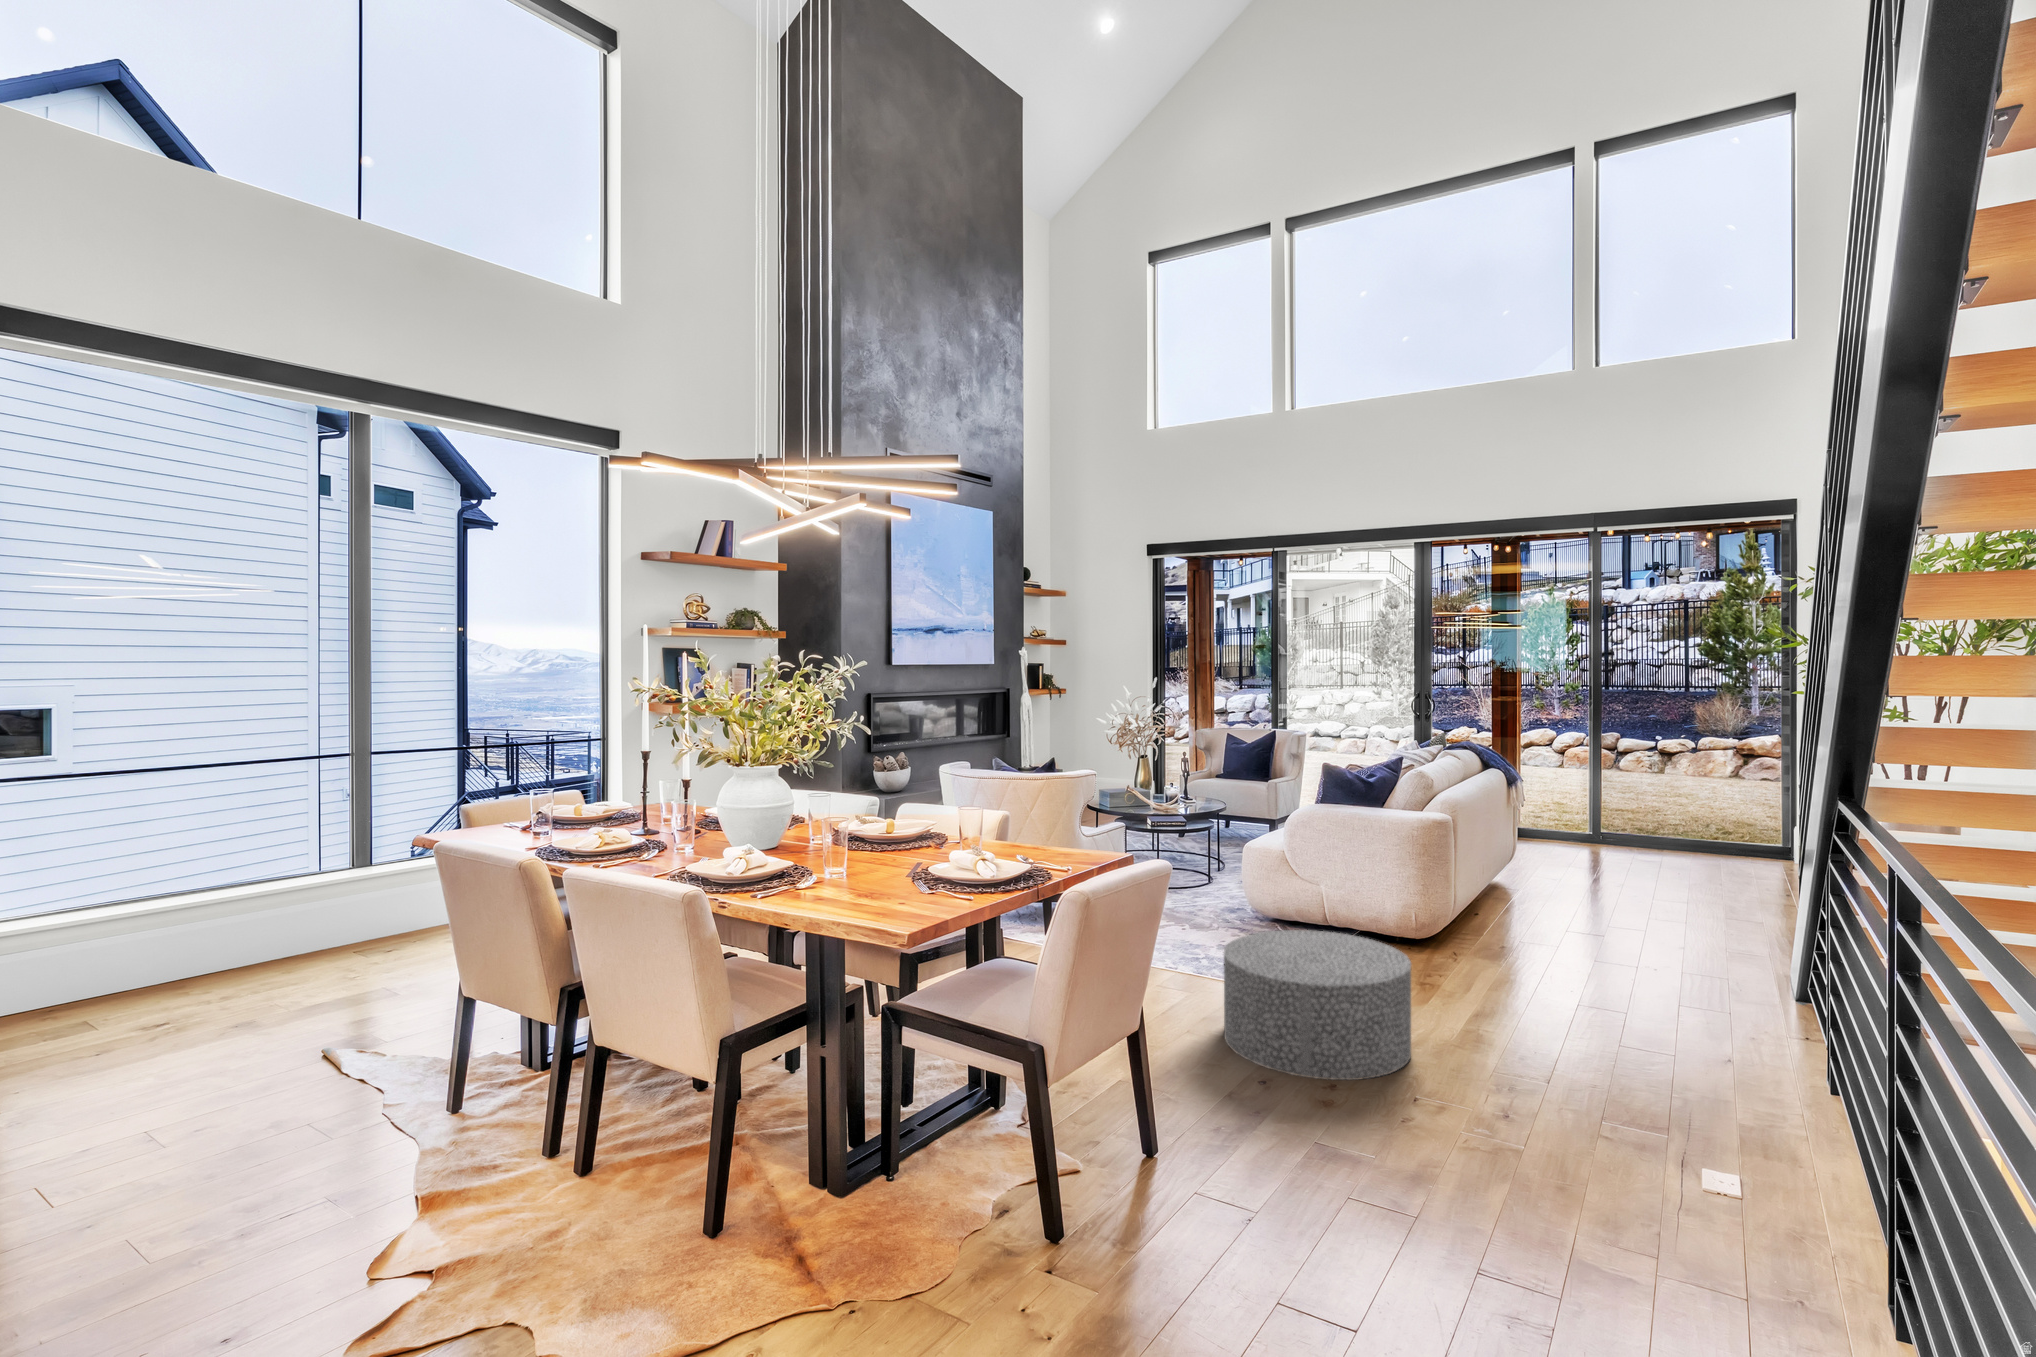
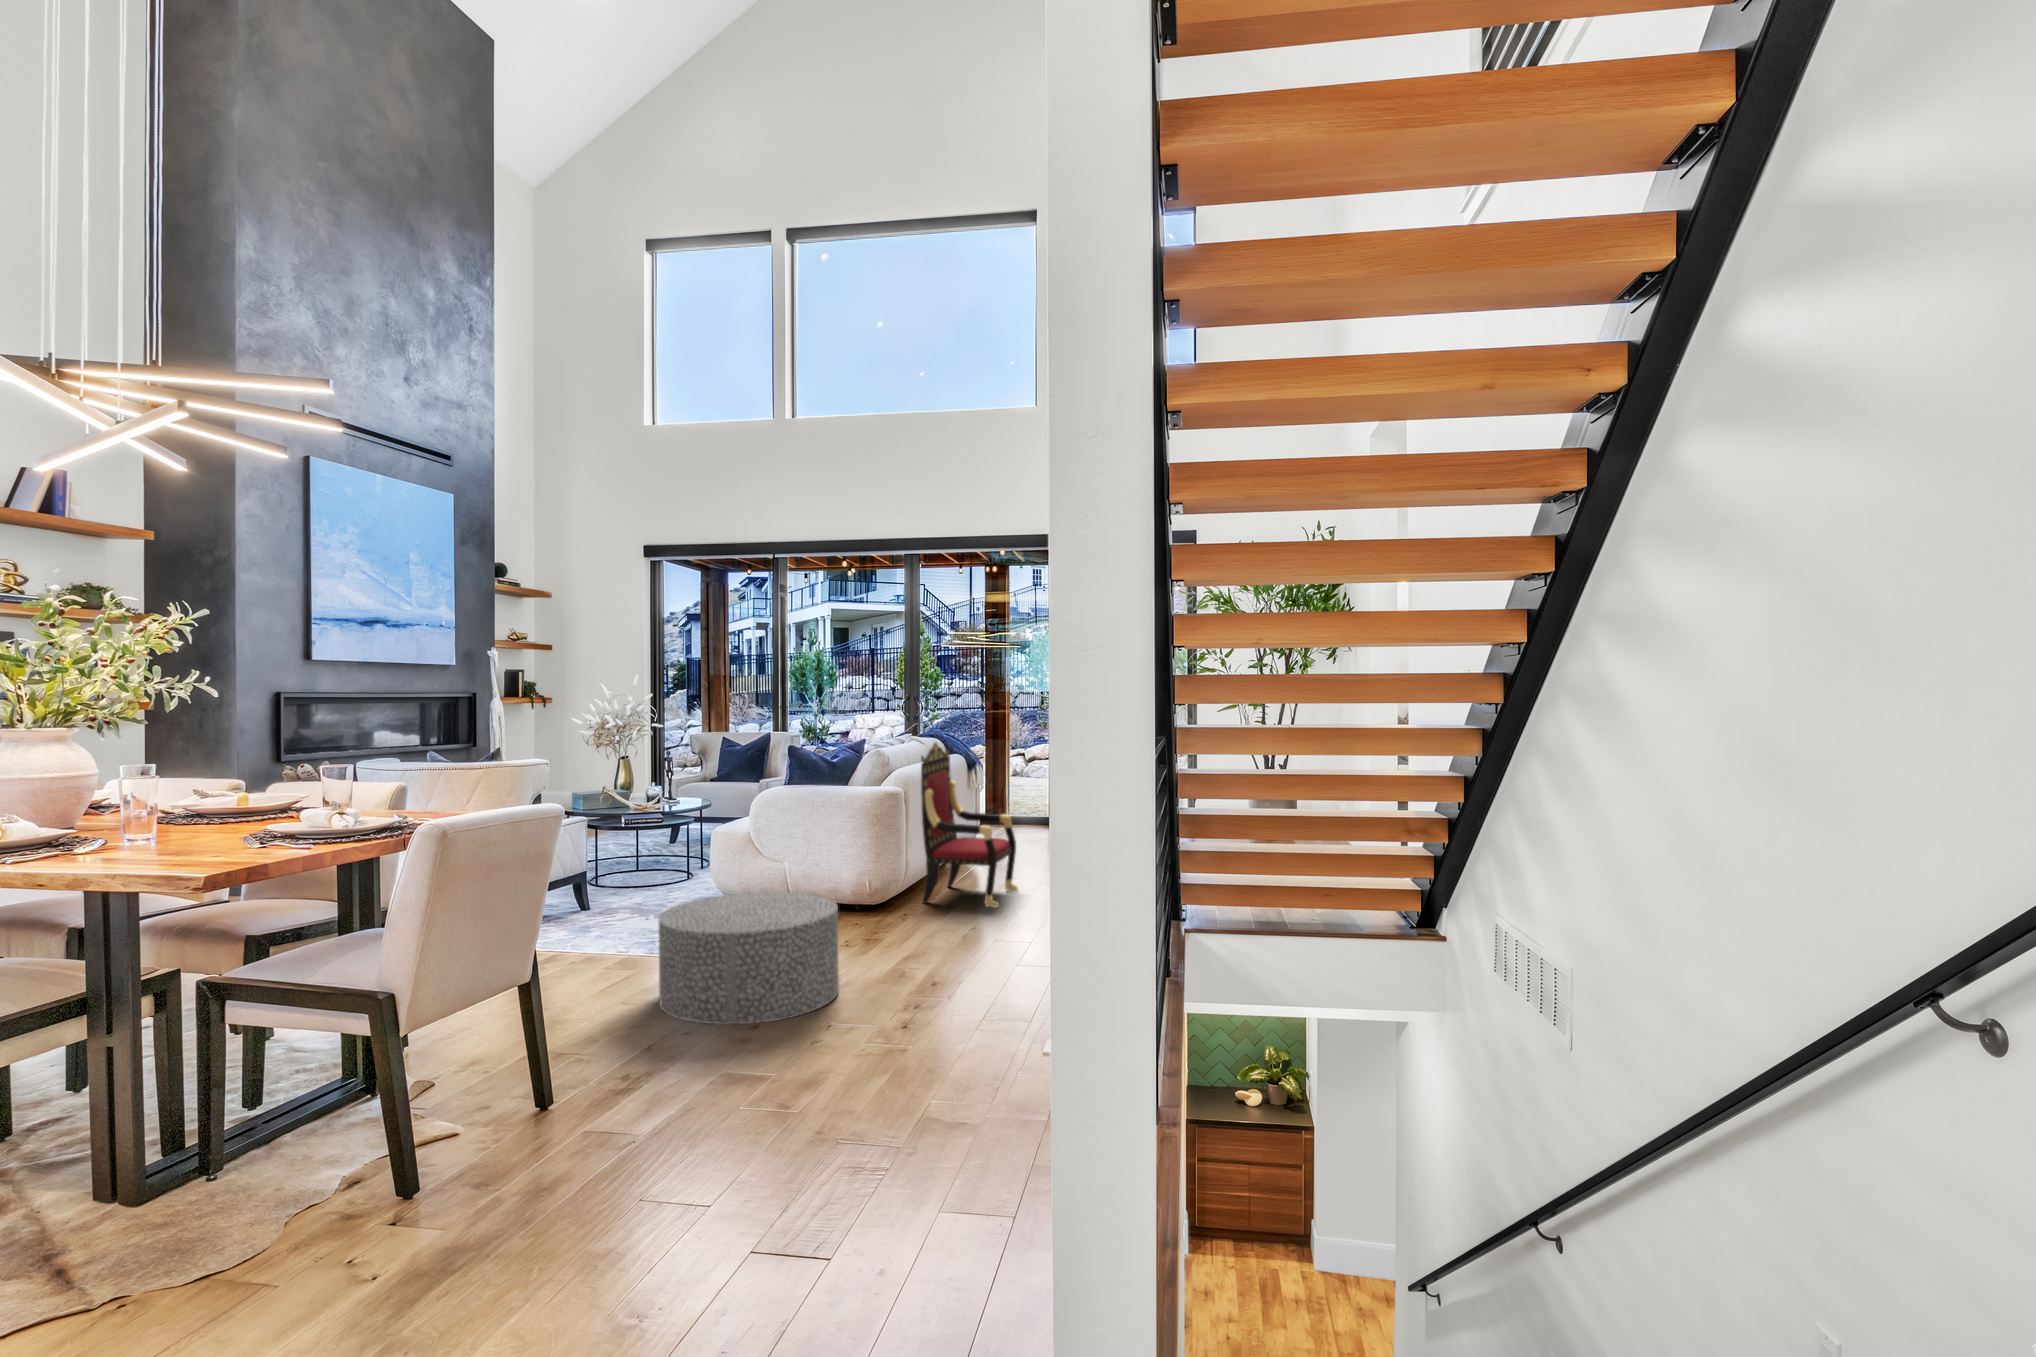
armchair: none [1469,764,1585,958] -> present [921,743,1018,908]

